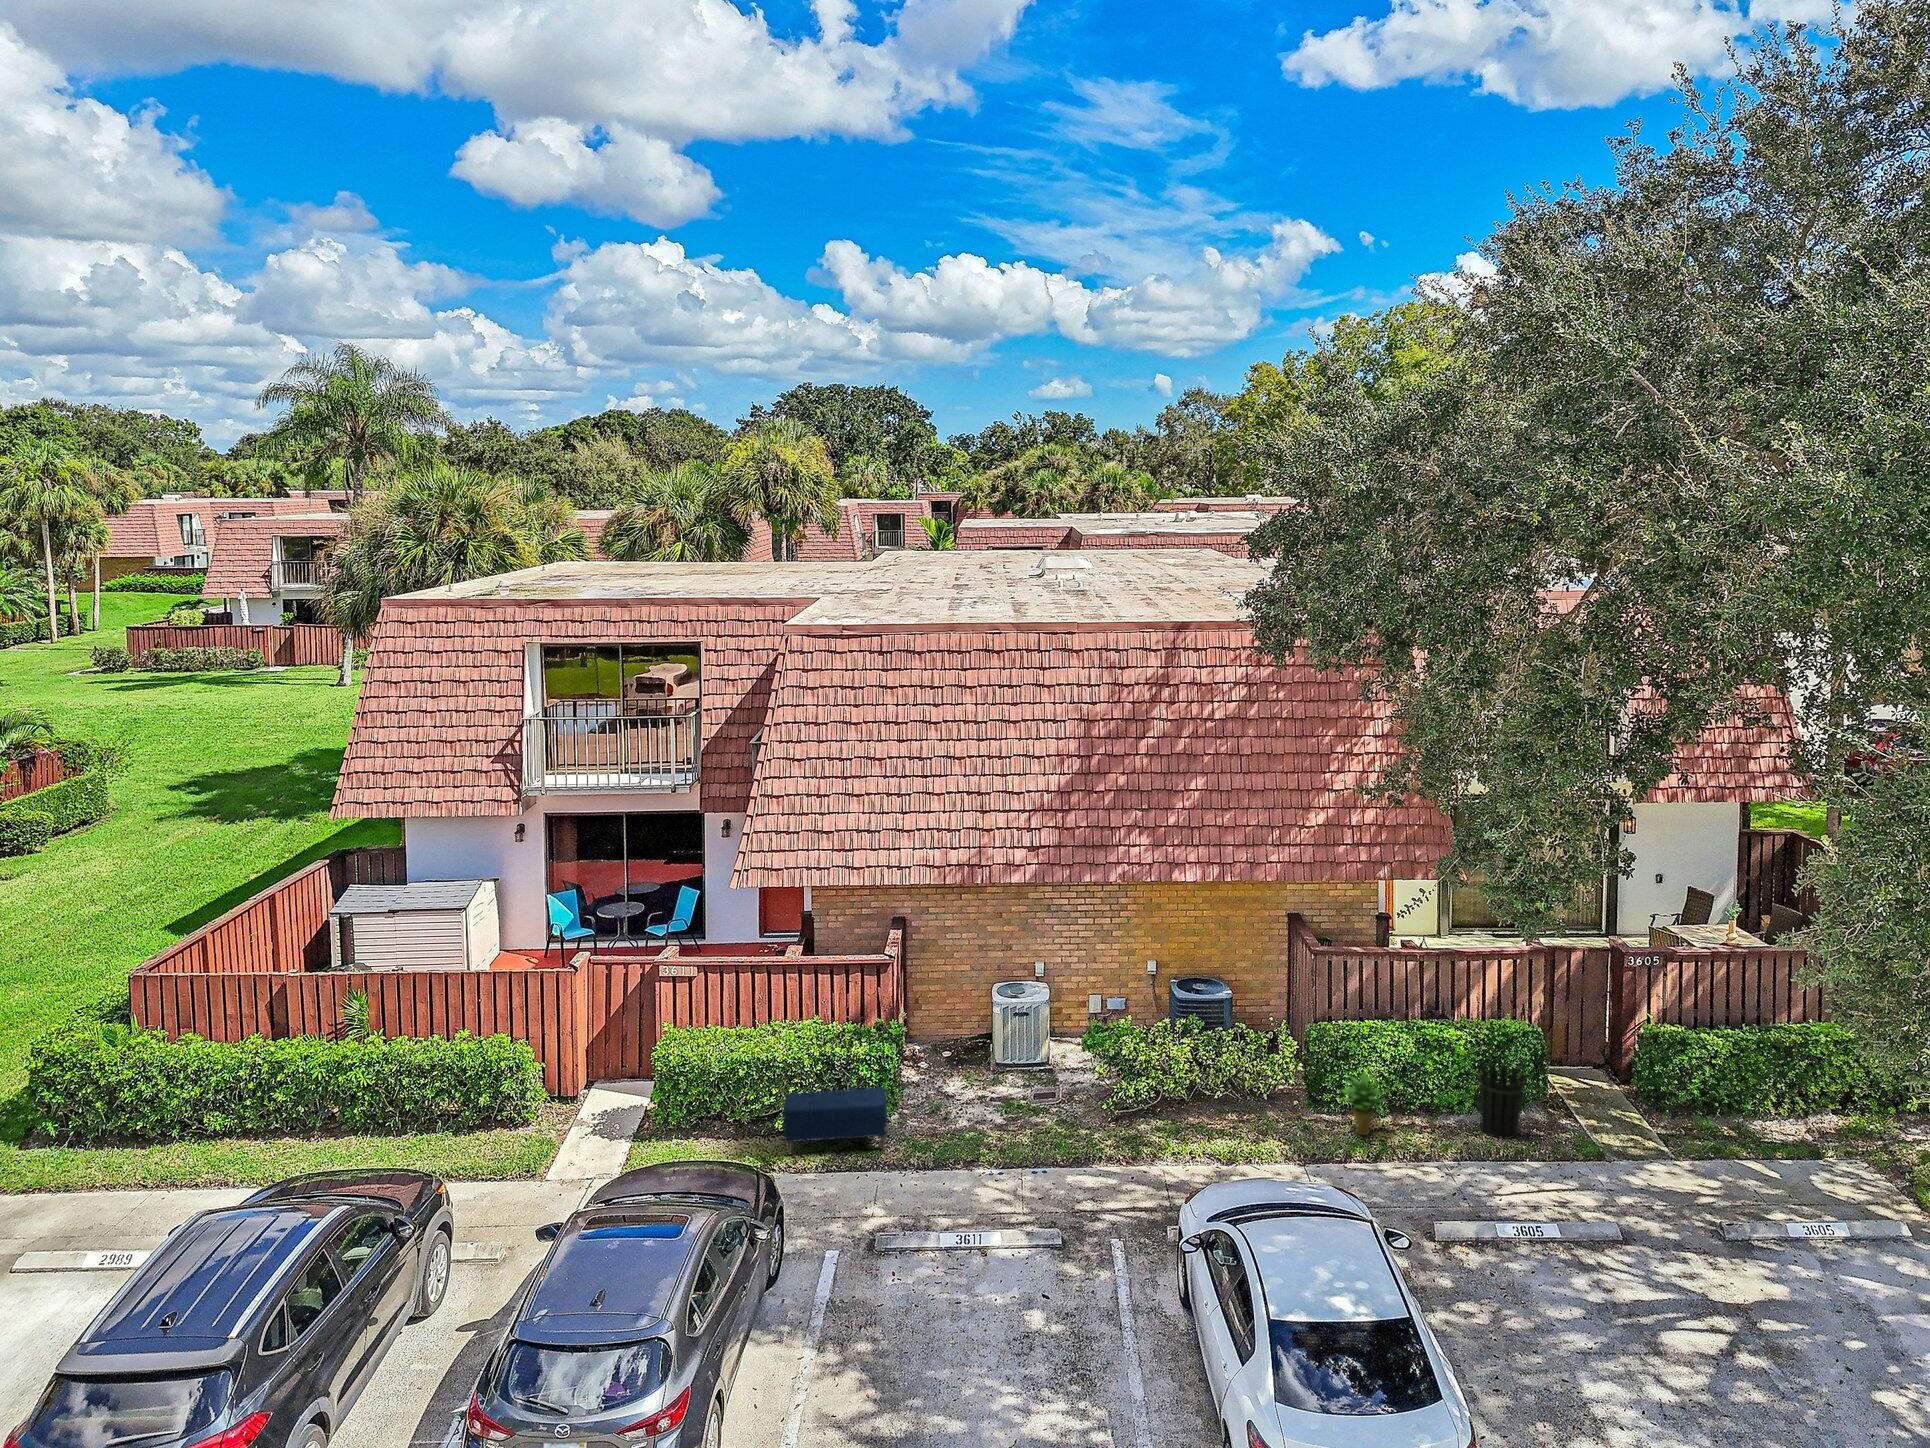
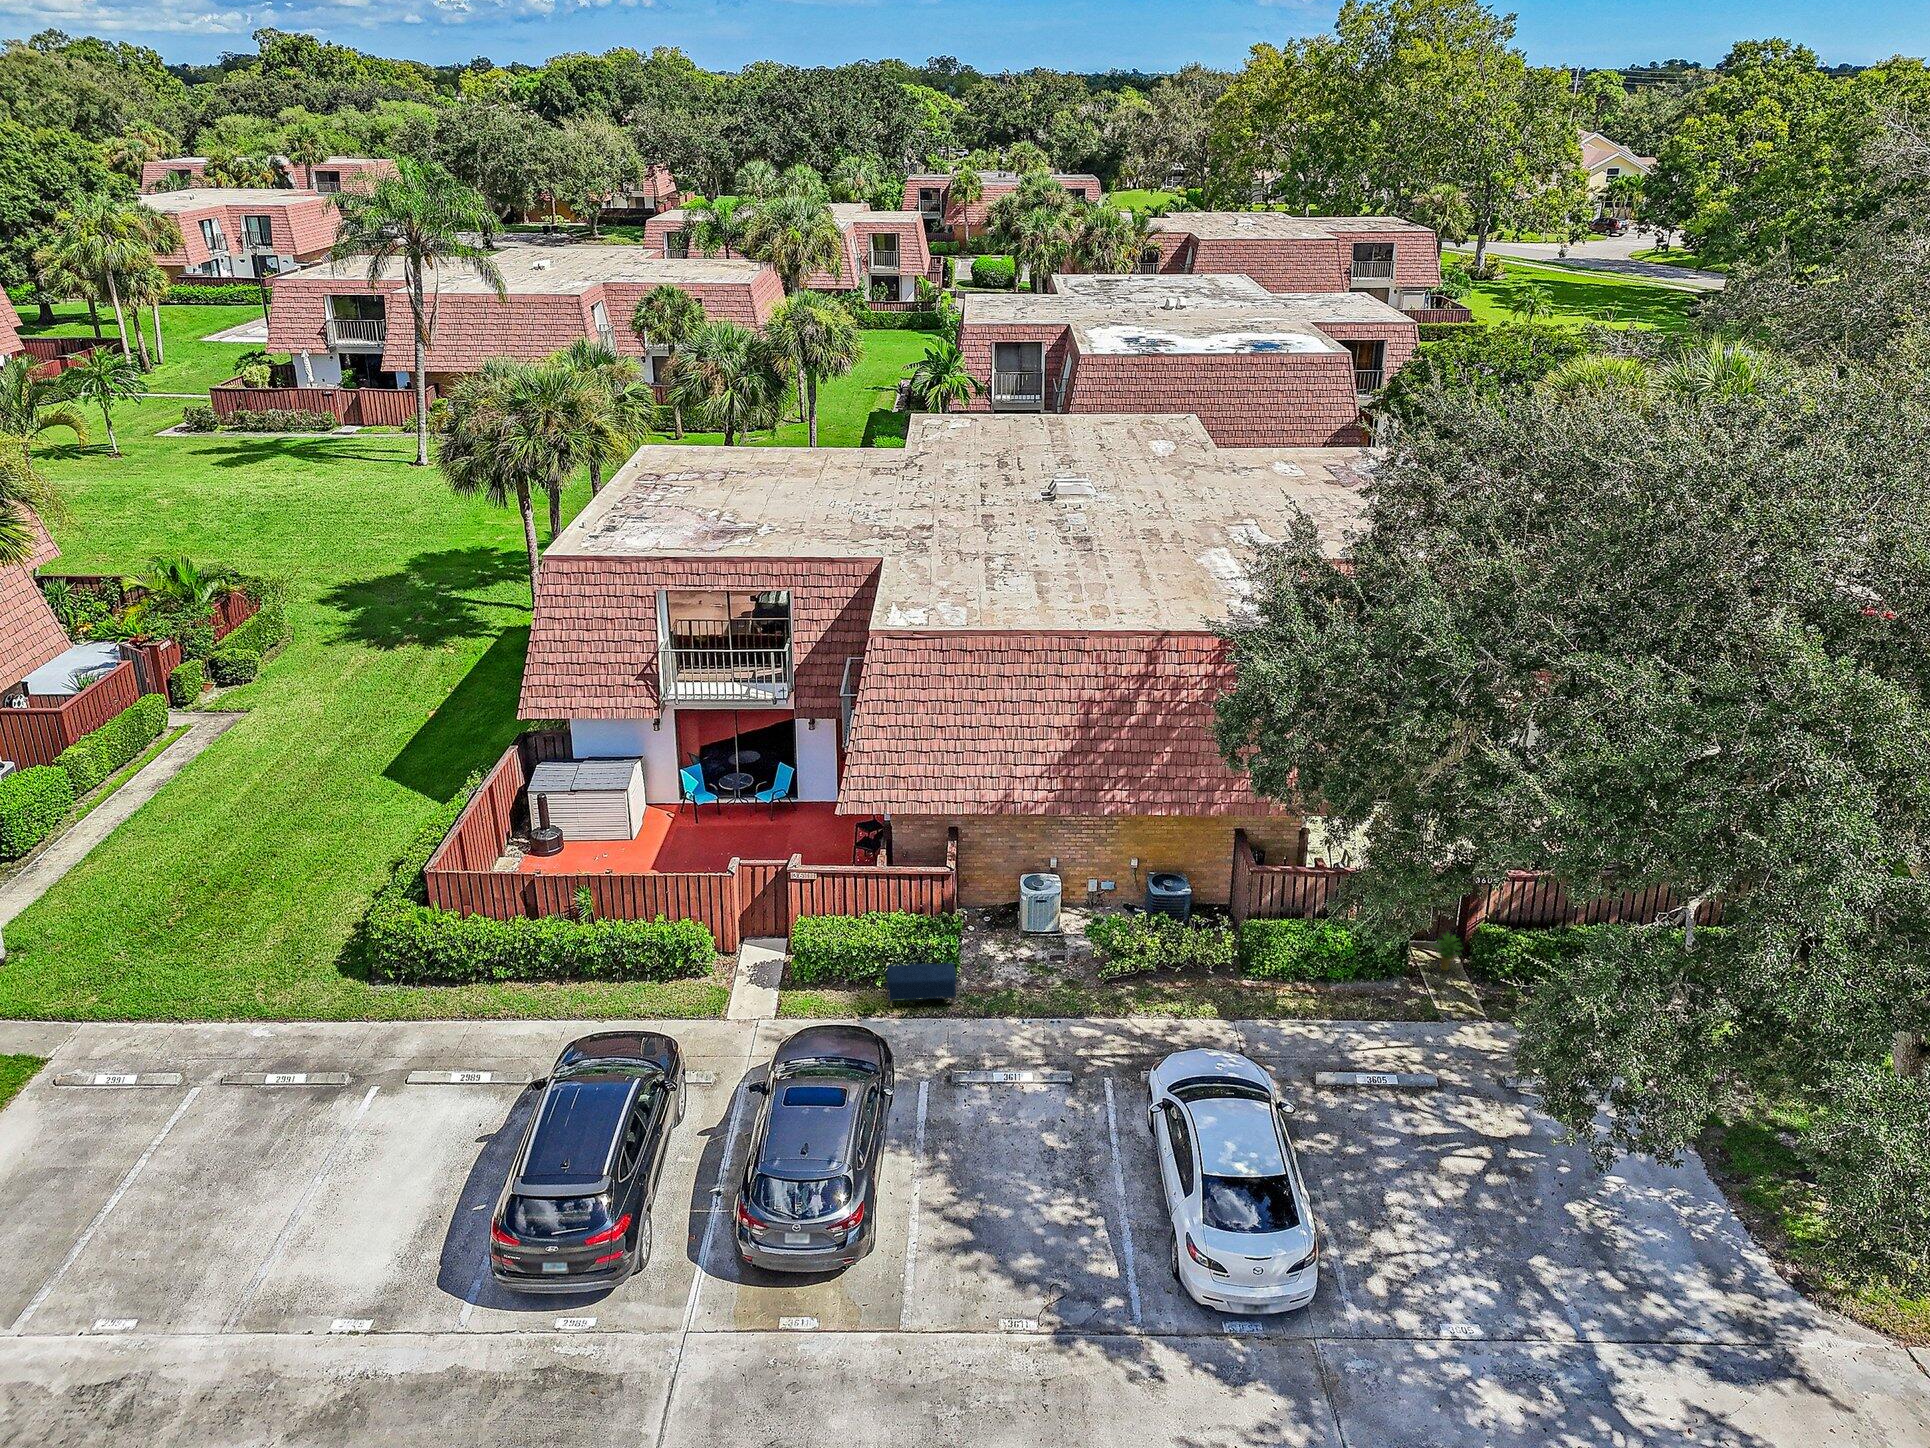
waste bin: present [1477,1064,1527,1138] -> none [1355,954,1389,1004]
potted plant: present [1341,1072,1386,1135] -> present [1434,932,1462,970]

